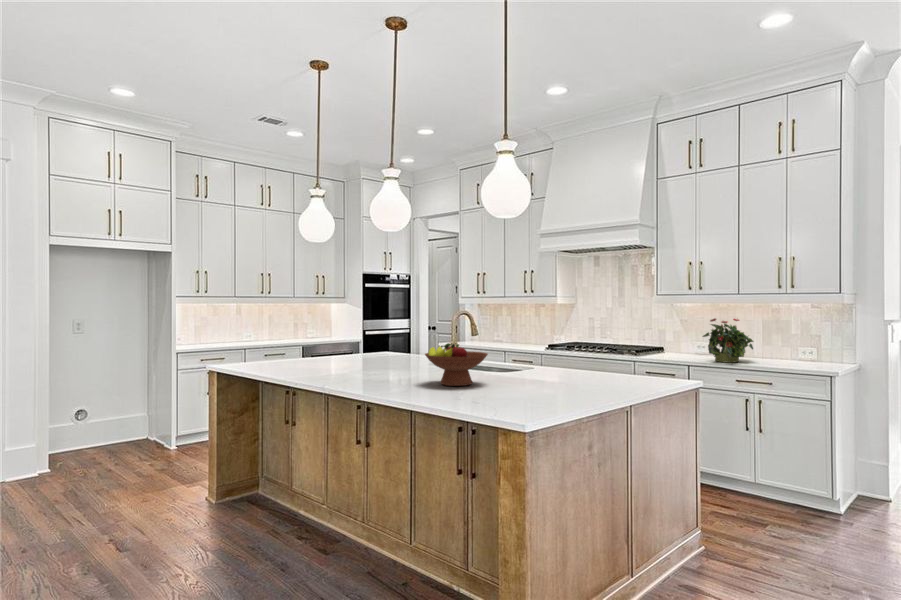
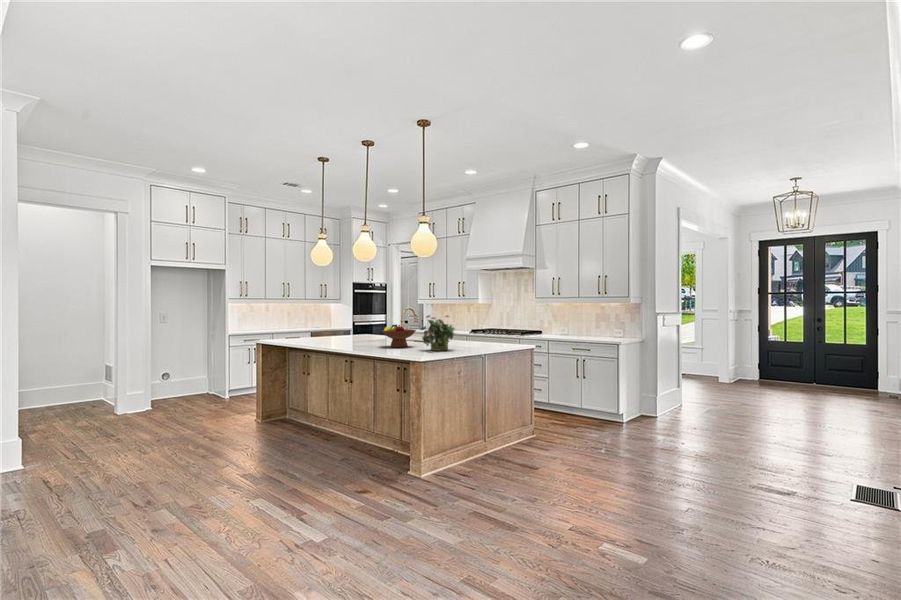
potted plant: present [703,318,753,363] -> present [421,315,455,351]

